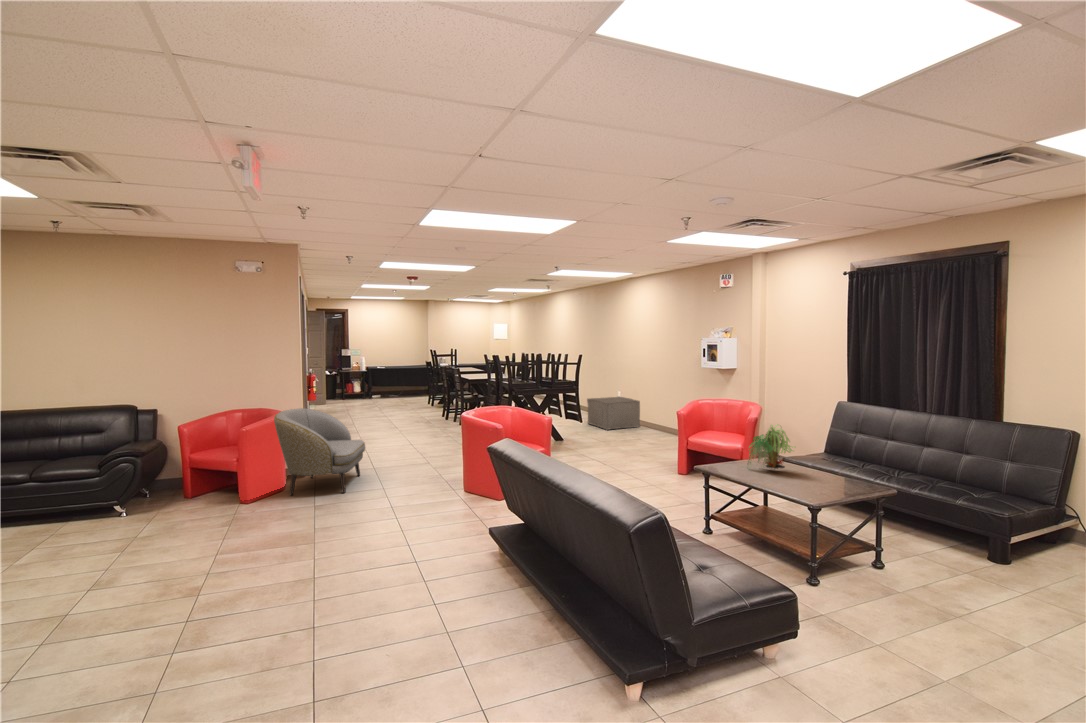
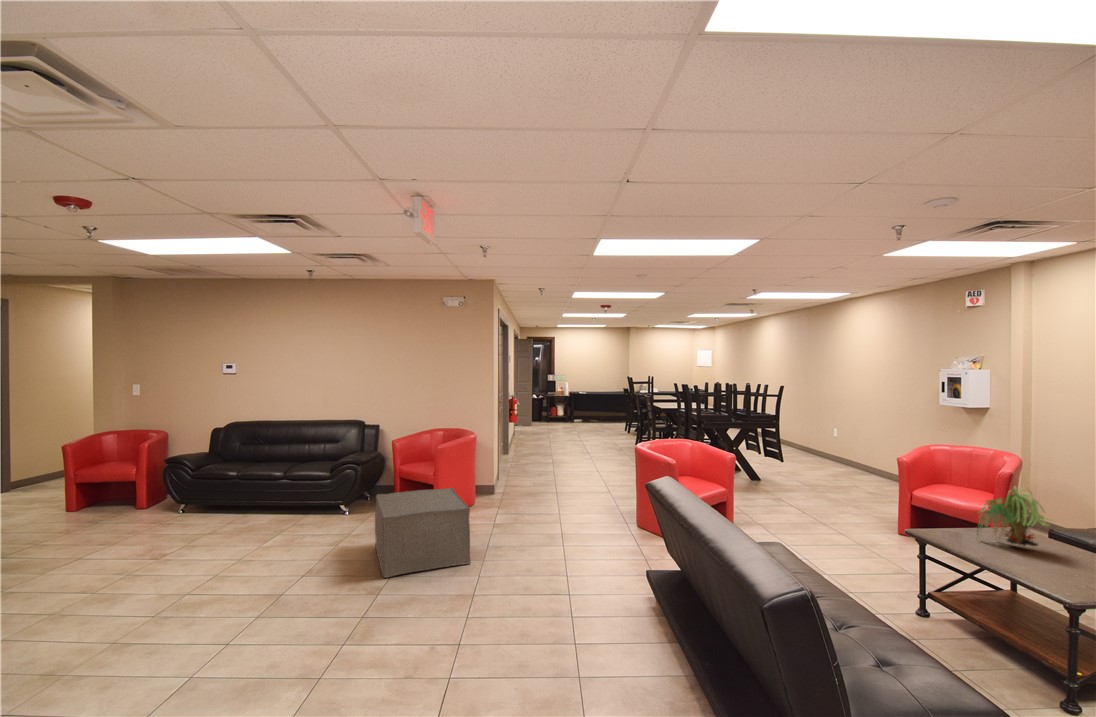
ottoman: present [587,396,640,430] -> present [375,488,470,578]
armchair: present [274,408,365,495] -> none [480,428,553,507]

